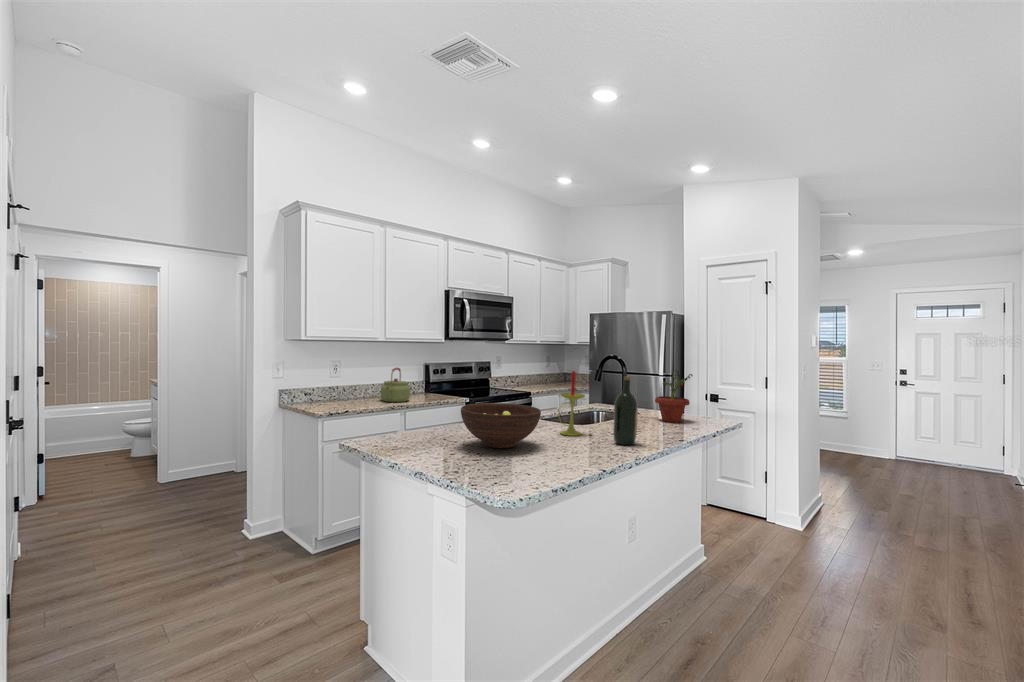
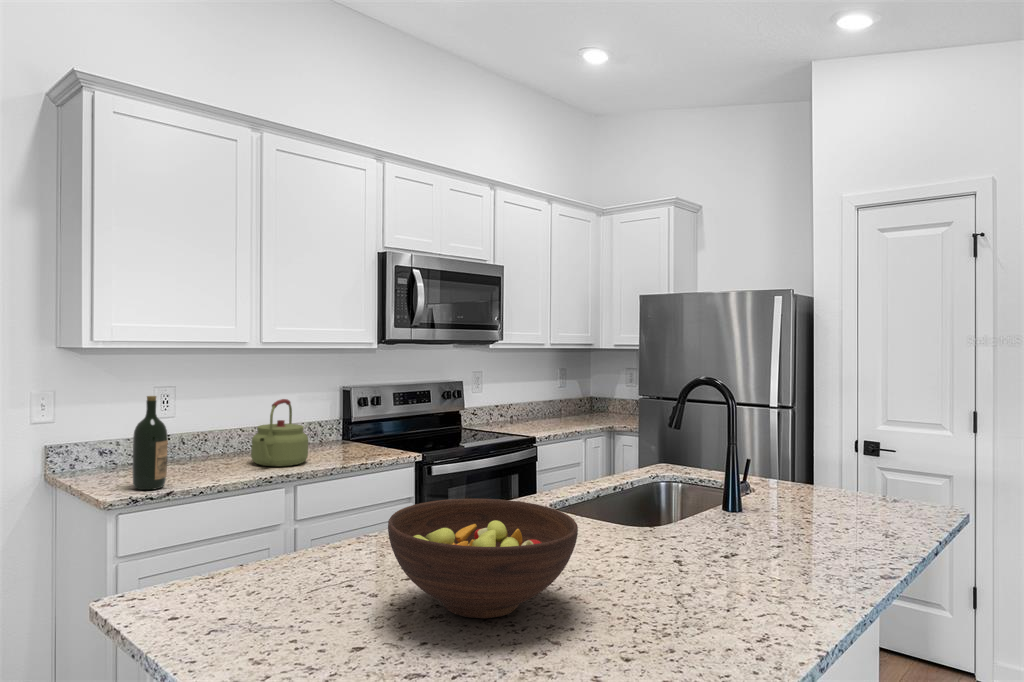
potted plant: present [655,369,693,422] -> none [798,407,881,519]
candle: present [558,371,585,436] -> none [610,418,669,567]
wine bottle: present [613,377,638,445] -> present [133,396,168,490]

